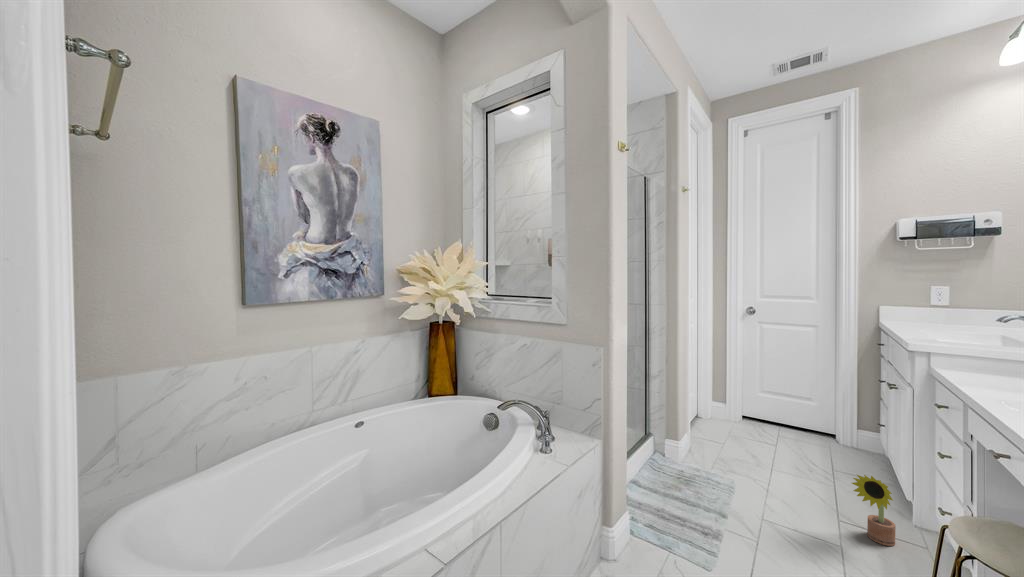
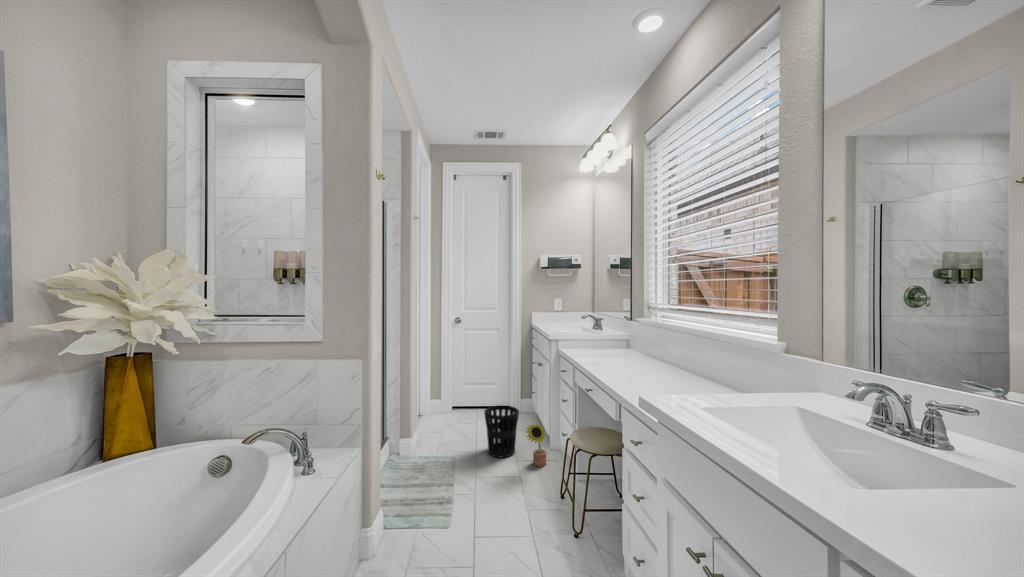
wastebasket: none [781,431,842,508] -> present [484,406,519,457]

